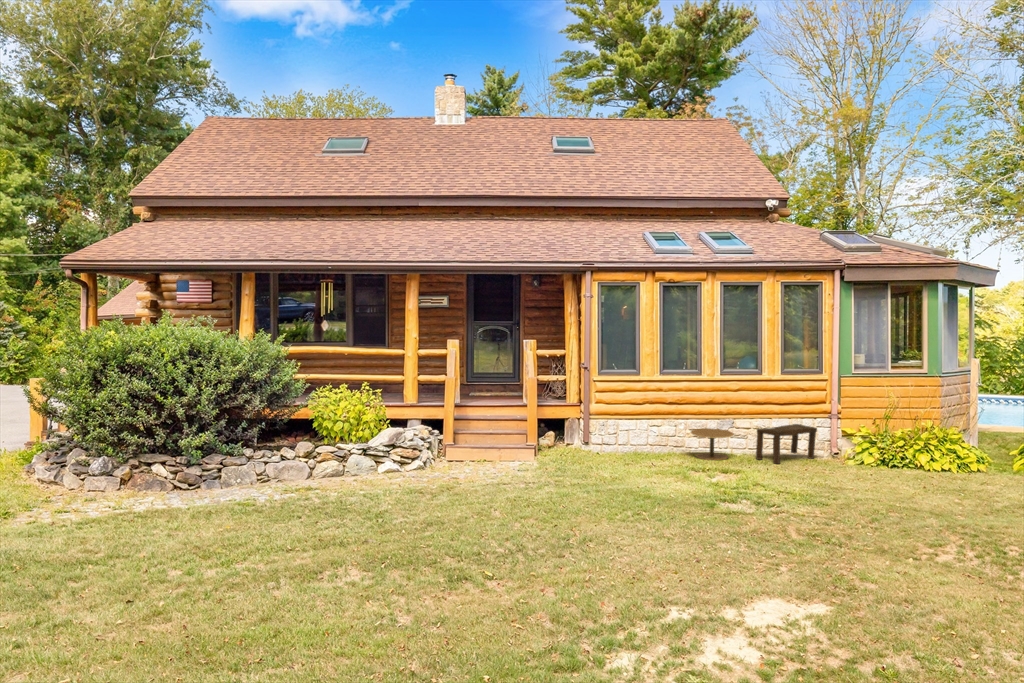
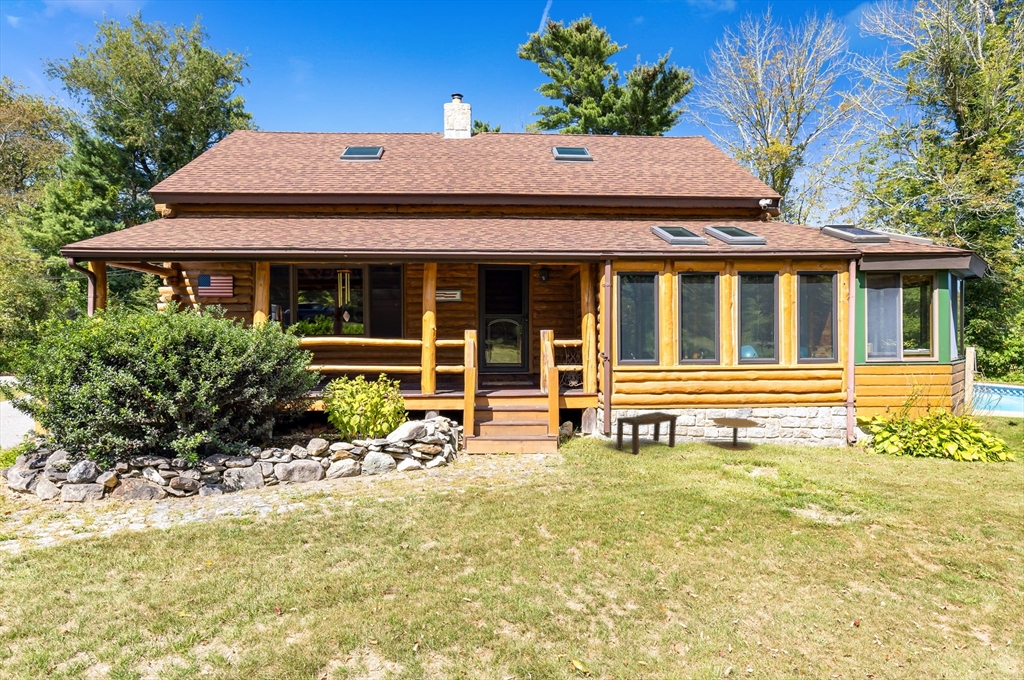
bench: present [756,424,817,464] -> present [617,412,677,454]

